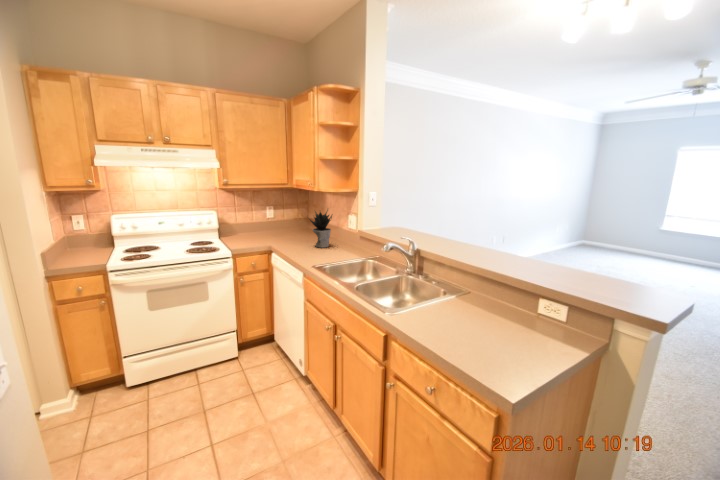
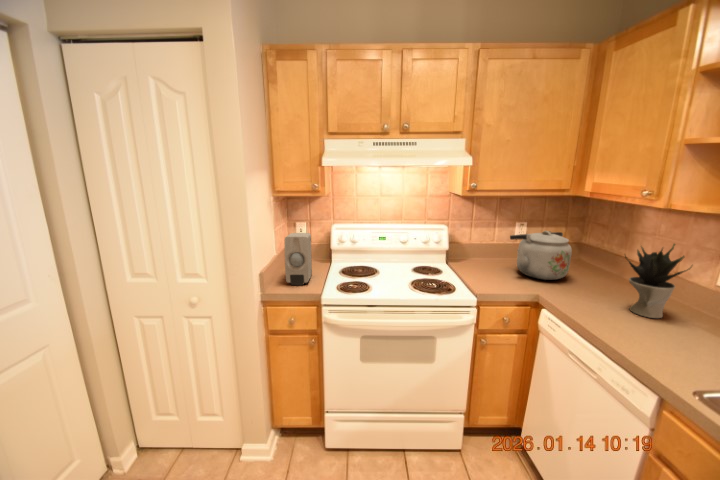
kettle: none [258,209,294,239] -> present [510,231,572,280]
soap dispenser: none [63,221,95,263] -> present [285,233,312,285]

